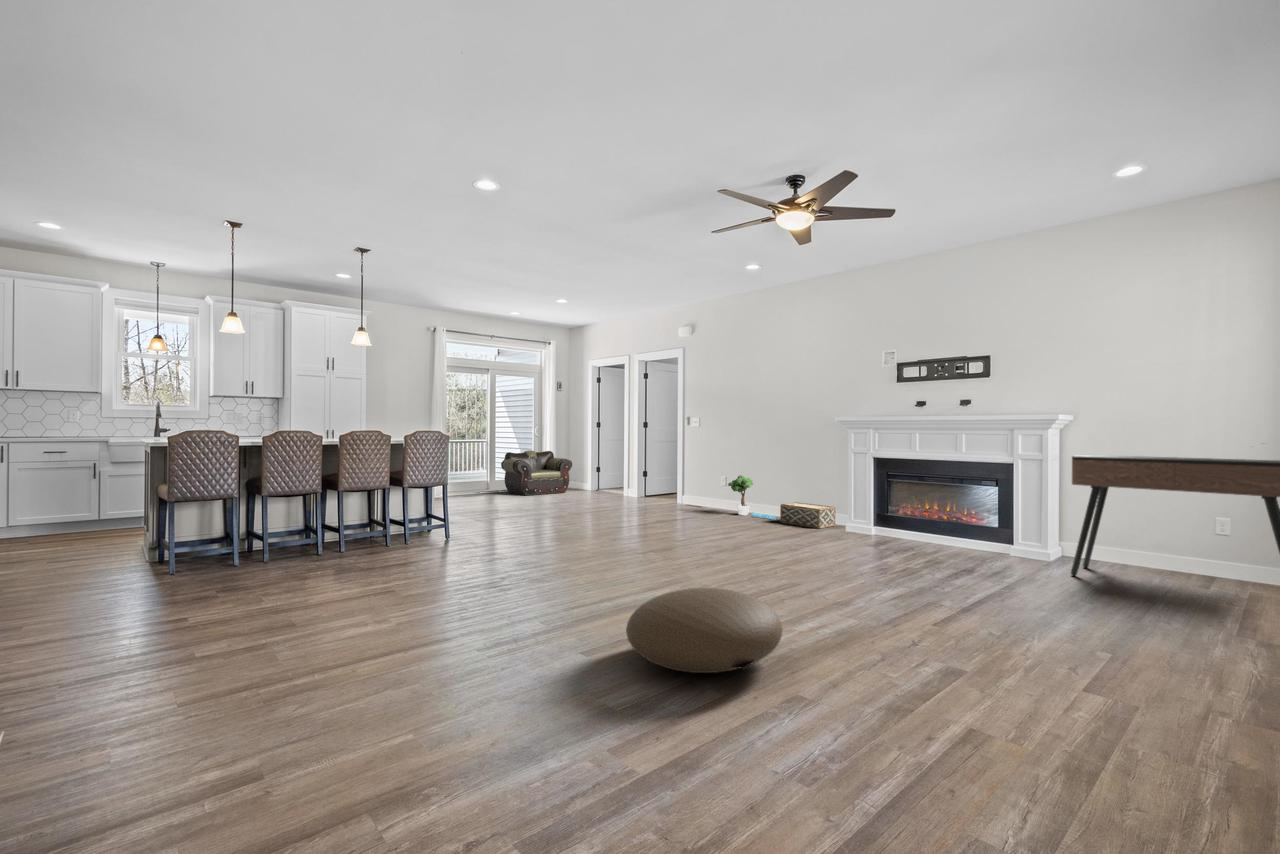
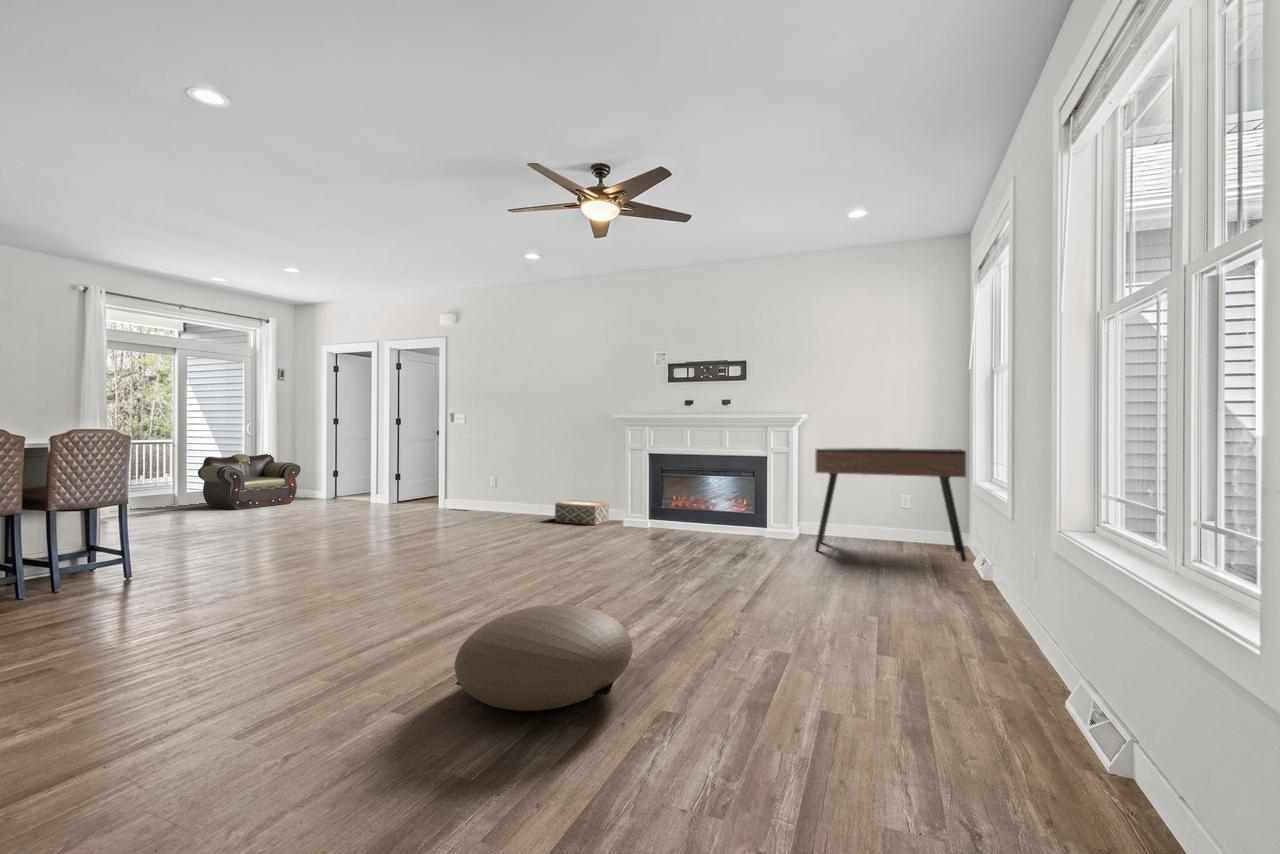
potted tree: present [728,475,776,519] -> none [497,475,549,519]

